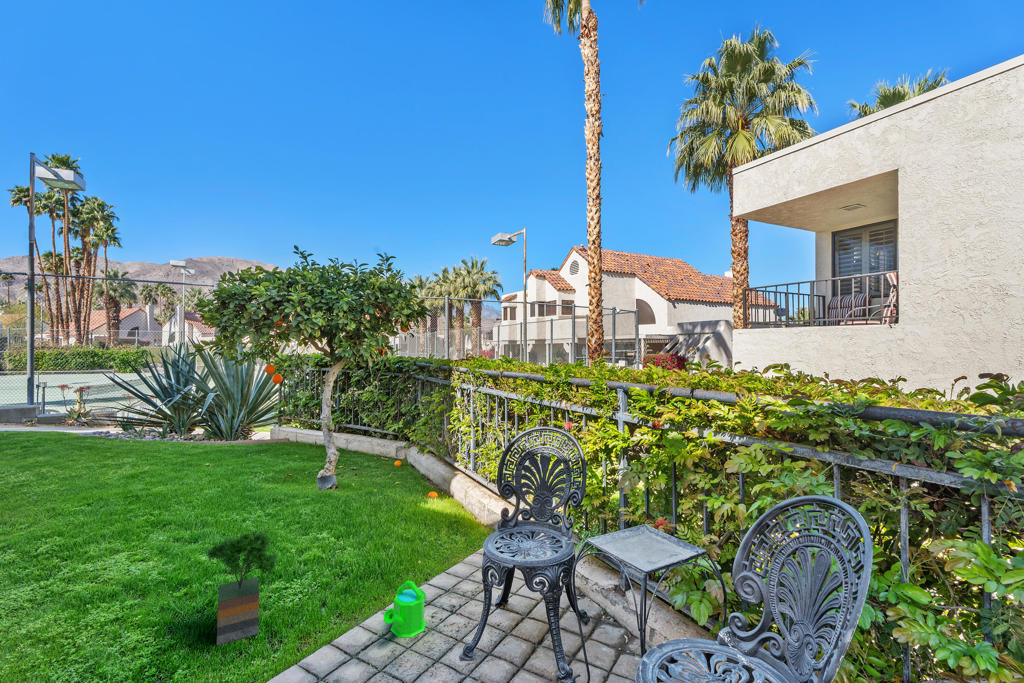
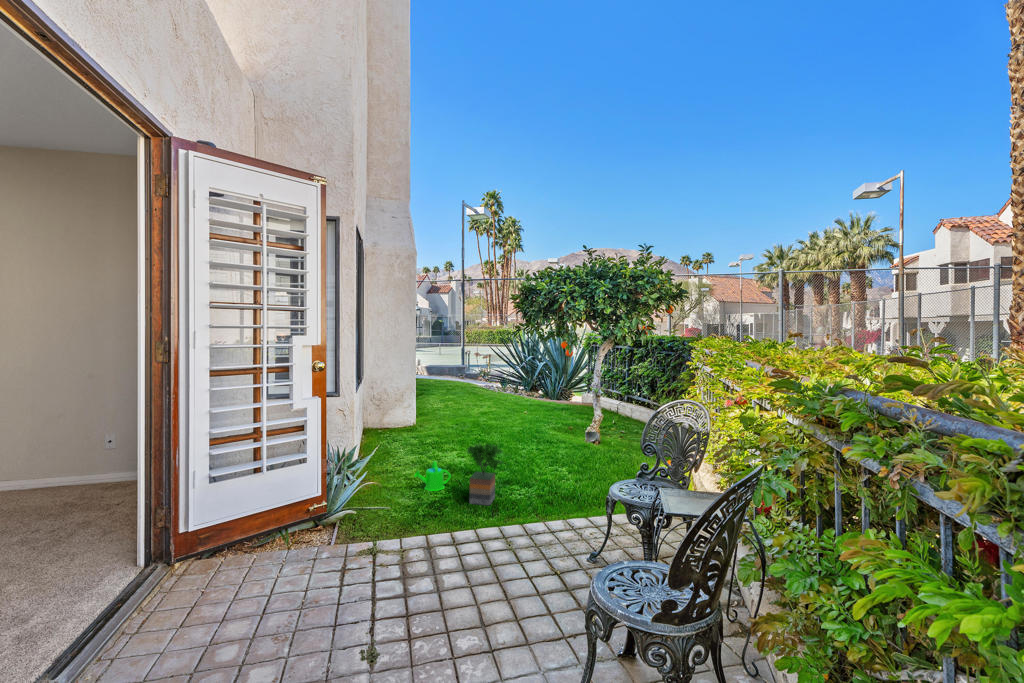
watering can: present [384,580,426,637] -> present [414,461,451,491]

